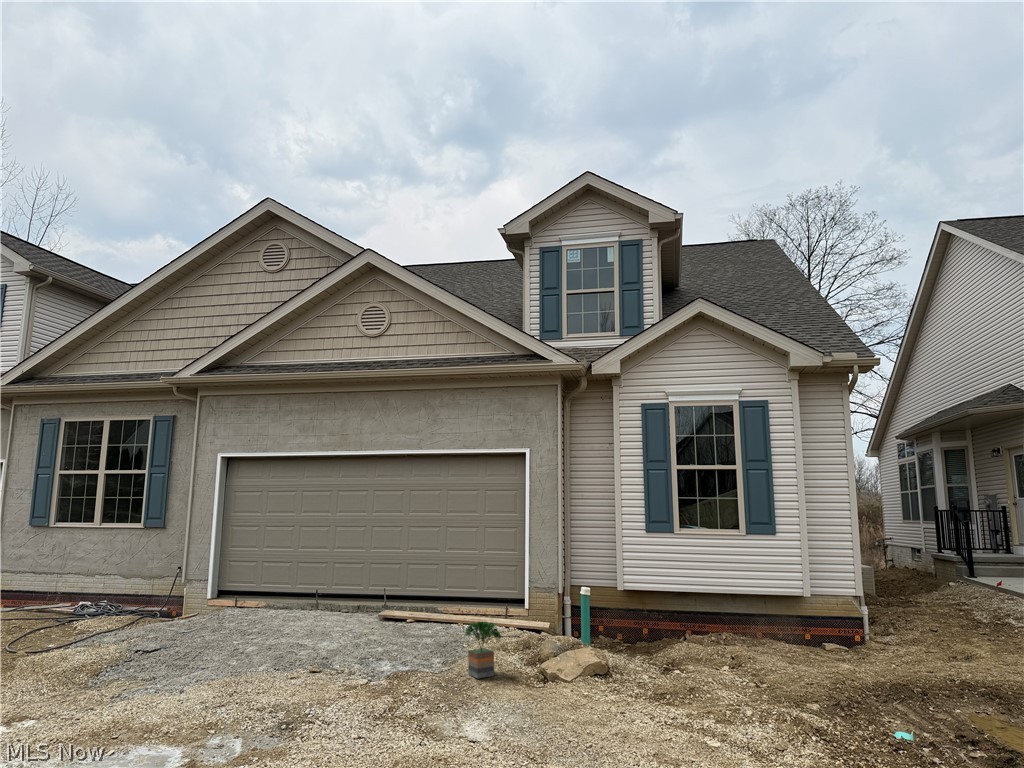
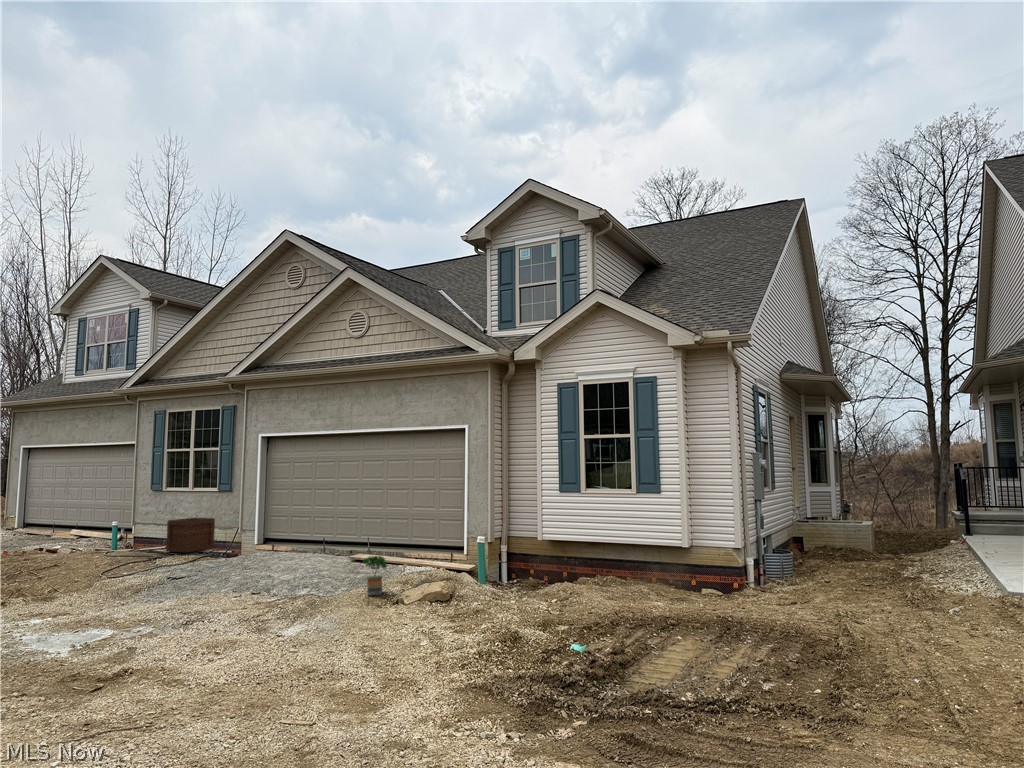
wooden crate: none [64,568,139,619] -> present [166,518,215,553]

